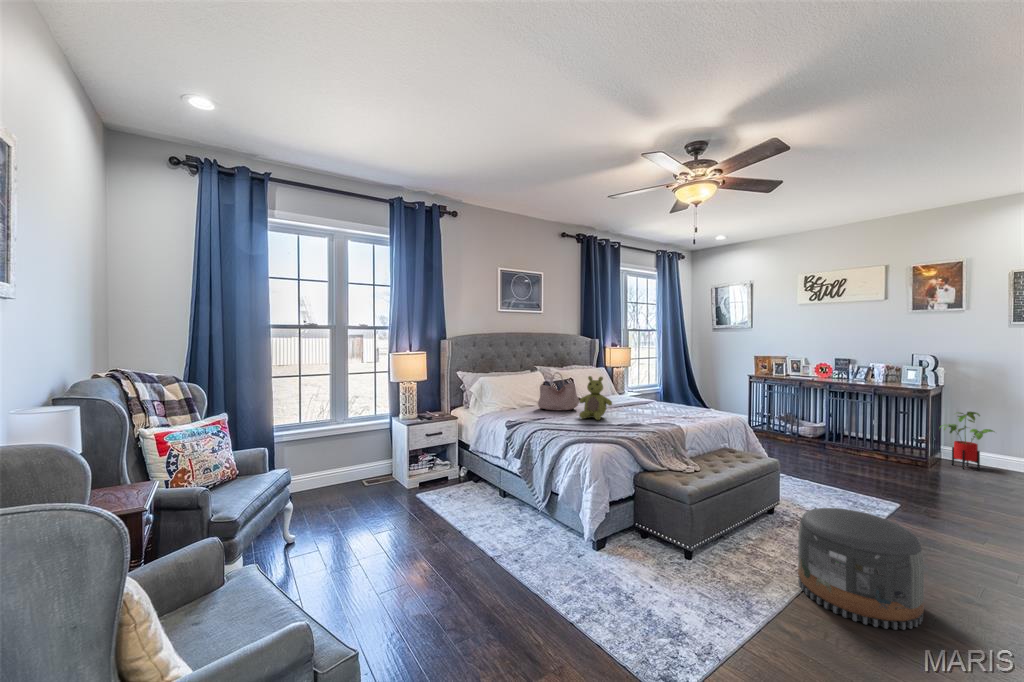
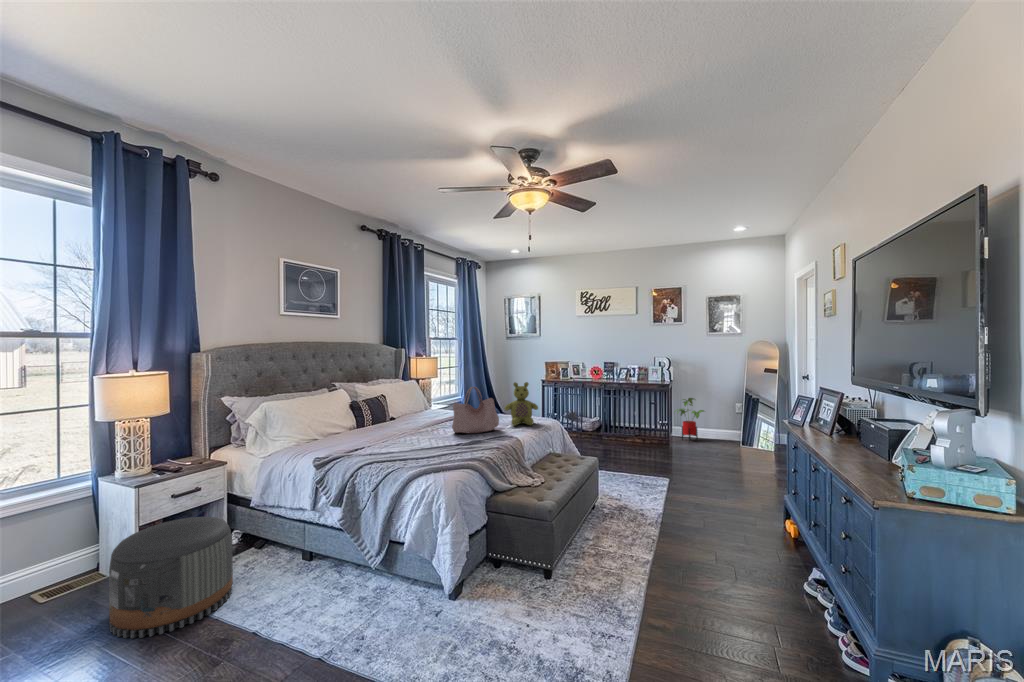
handbag: present [538,372,579,411] -> present [452,387,499,433]
stuffed bear: present [579,376,612,420] -> present [504,382,538,426]
pouf: present [798,508,924,630] -> present [109,517,233,638]

